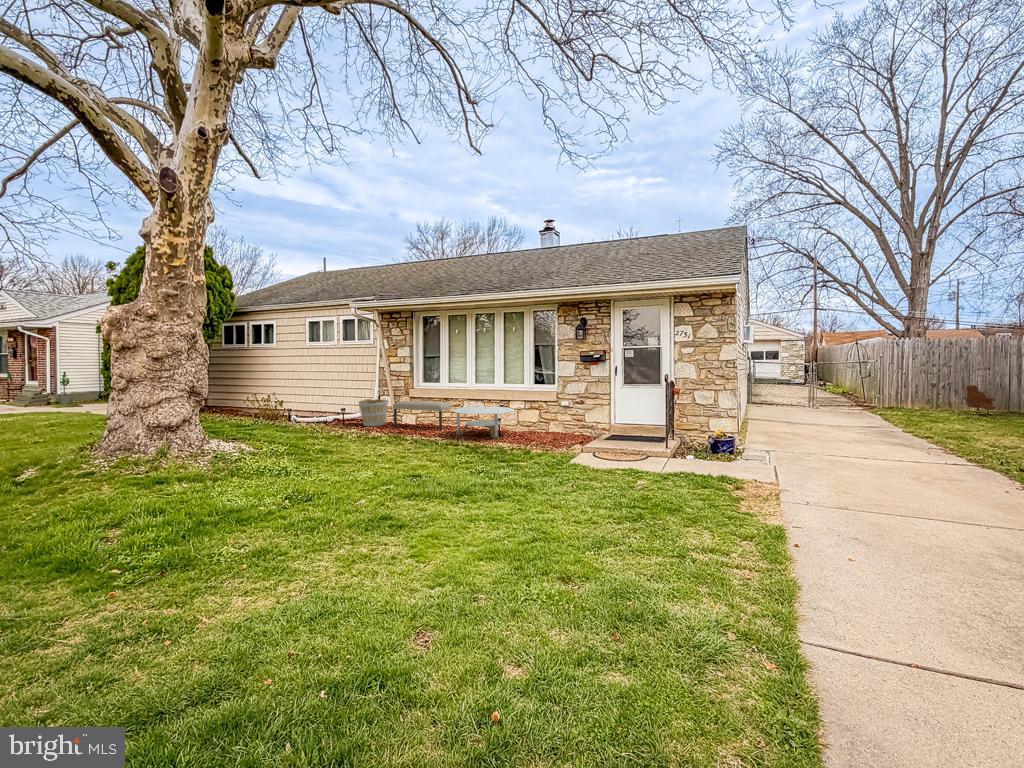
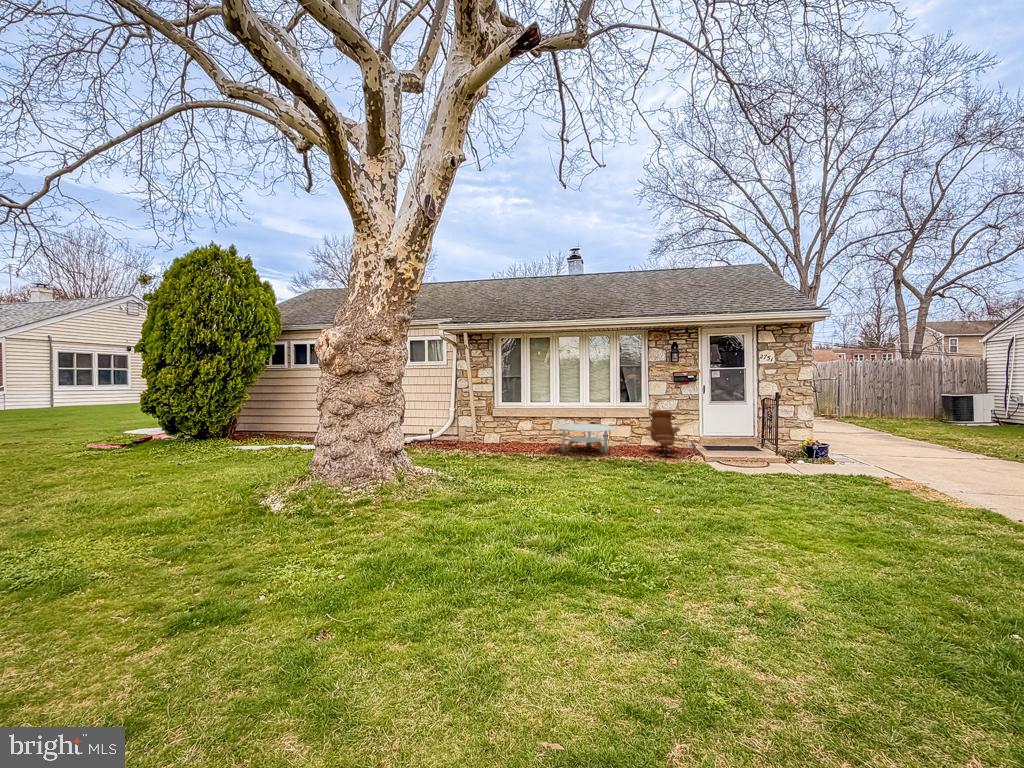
lounge chair: present [963,385,996,416] -> present [646,410,680,456]
wooden bucket: present [359,399,388,426] -> none [445,419,474,446]
bench: present [393,401,451,430] -> none [484,420,541,447]

